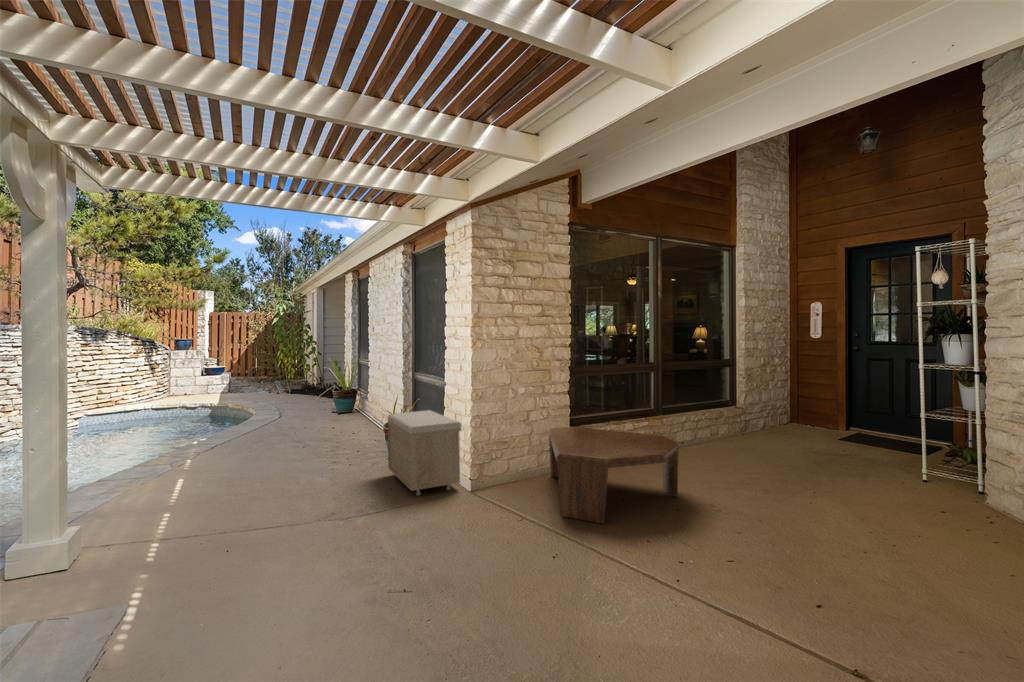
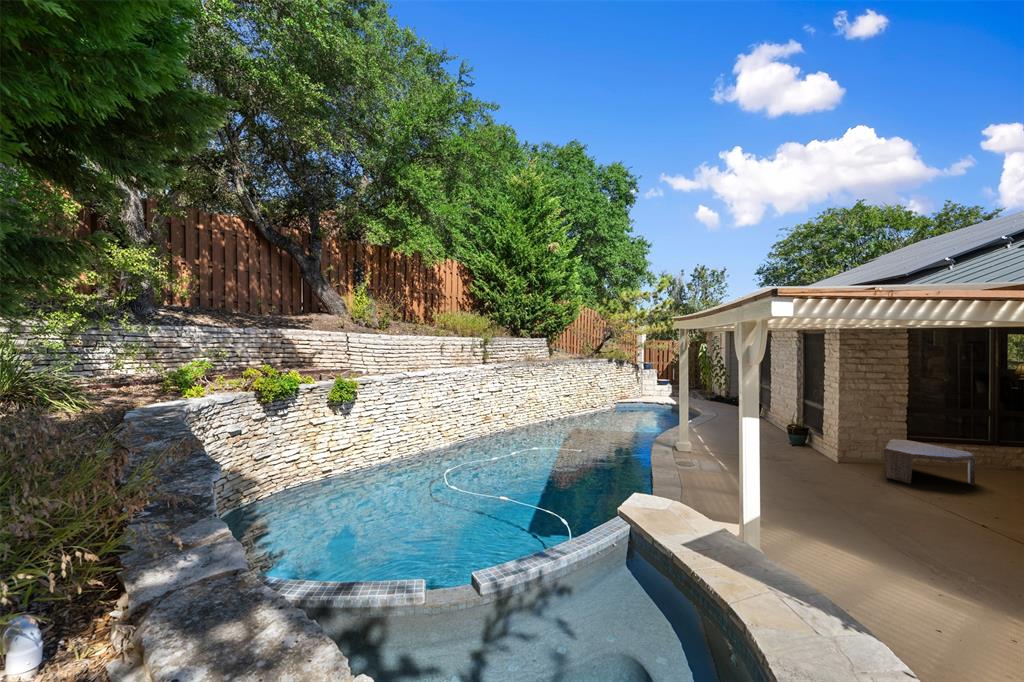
storage bench: present [388,410,462,495] -> none [791,420,832,459]

